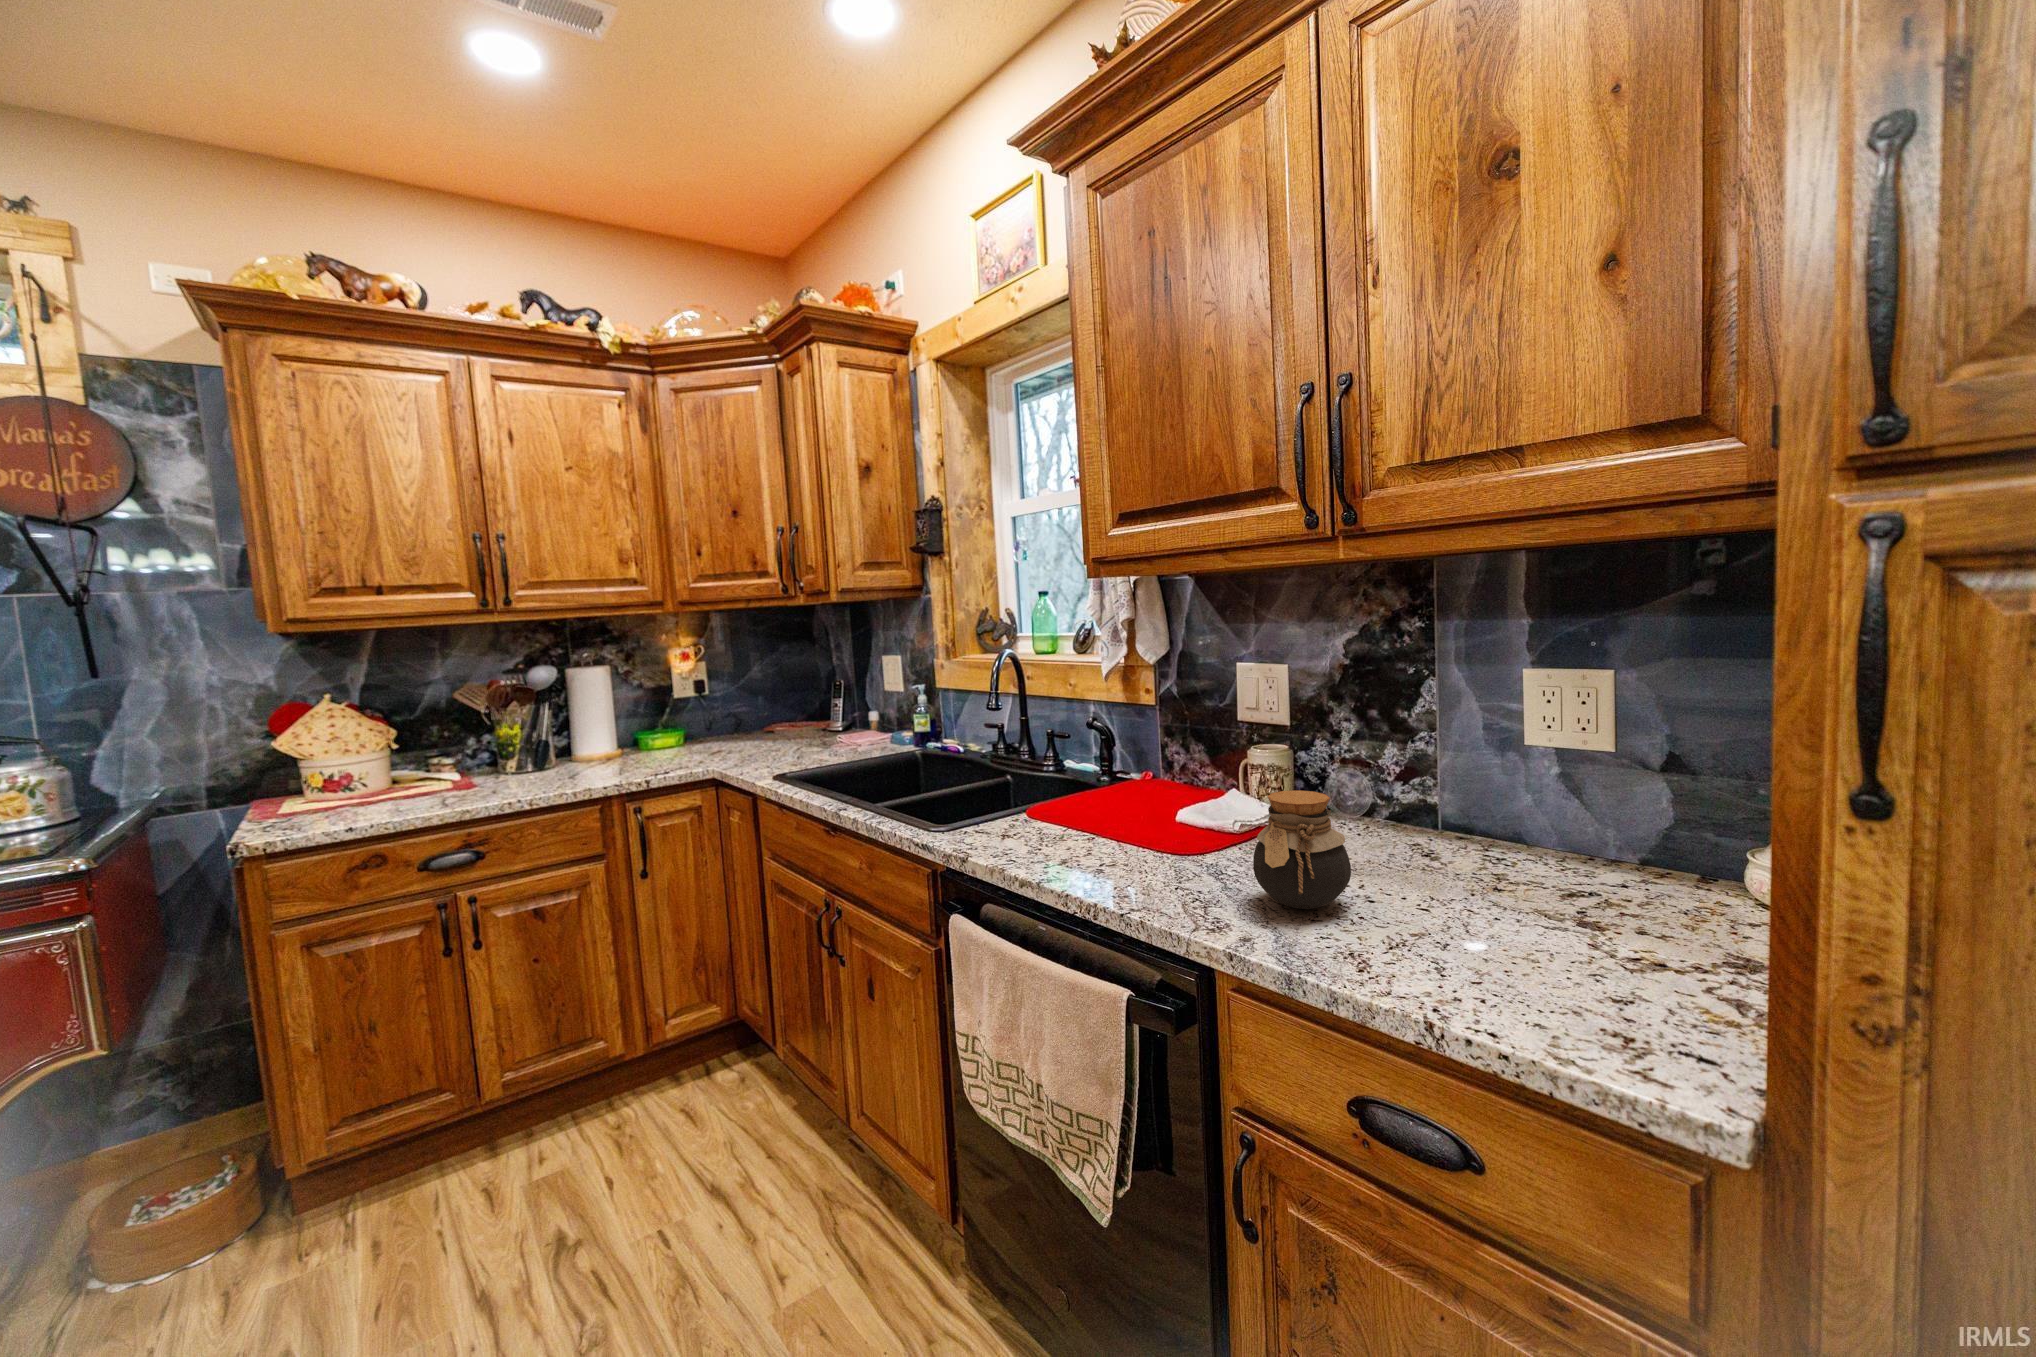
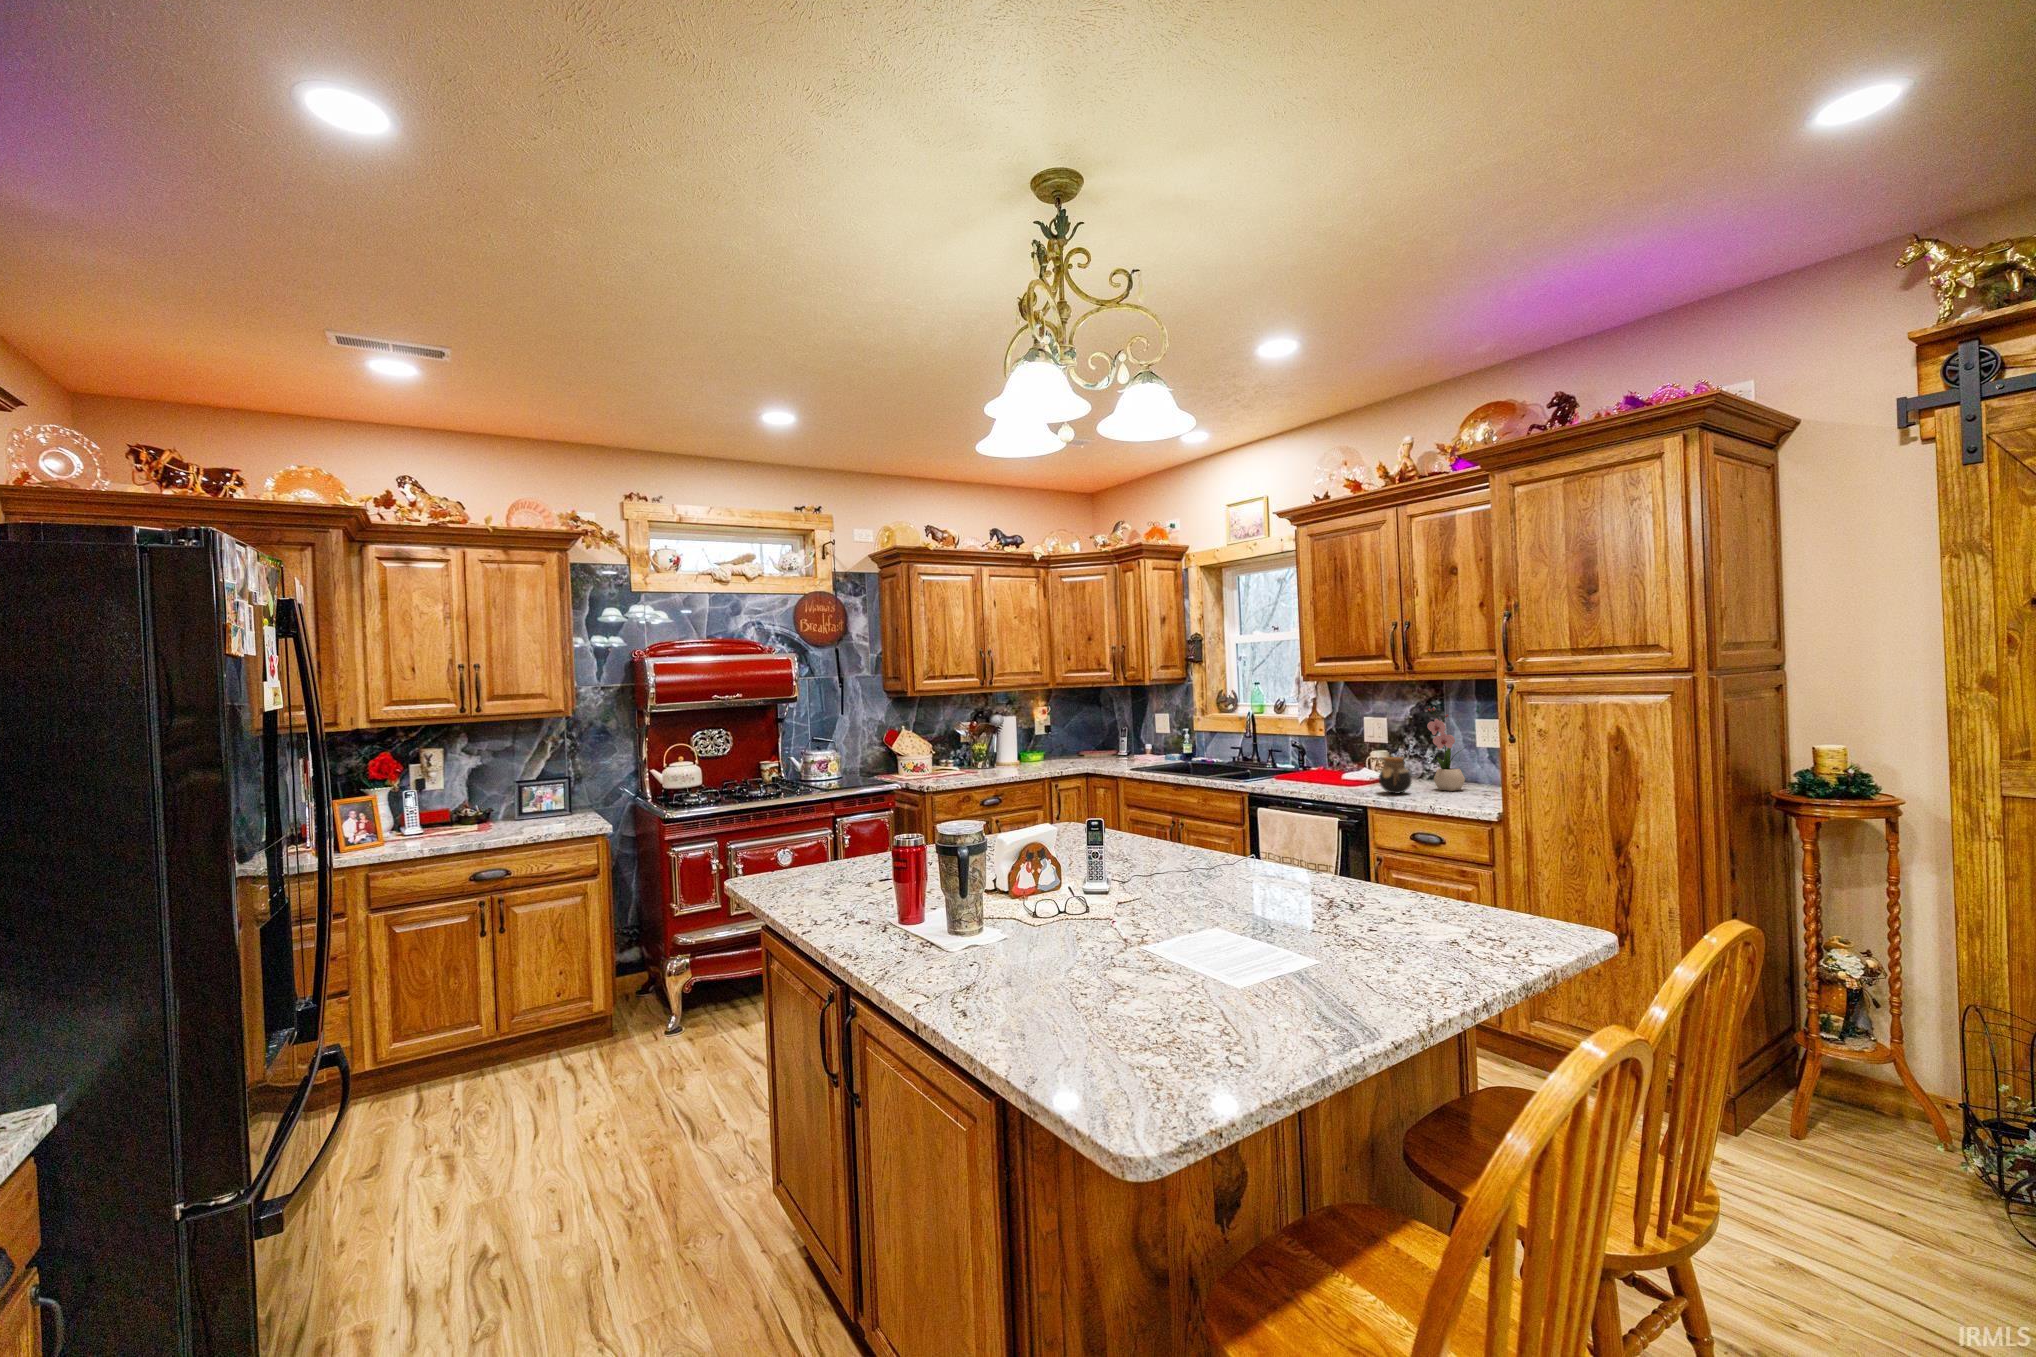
flower arrangement: none [1399,638,1515,893] -> present [1427,708,1466,791]

